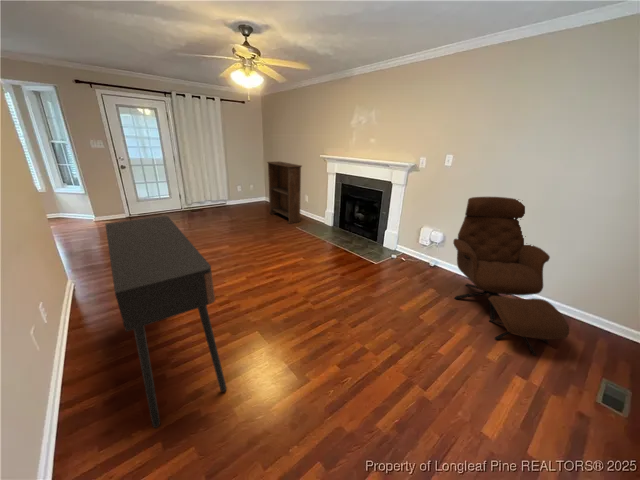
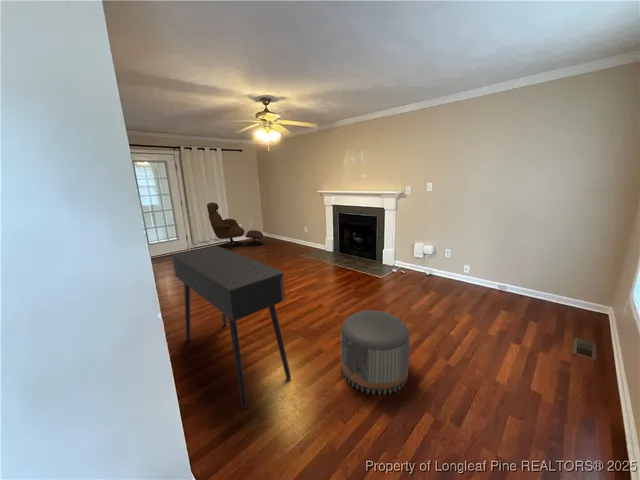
bookshelf: present [267,162,302,224] -> none [268,199,303,253]
lounge chair: present [453,197,569,356] -> present [207,202,264,250]
pouf: none [289,318,377,432] -> present [341,310,410,395]

